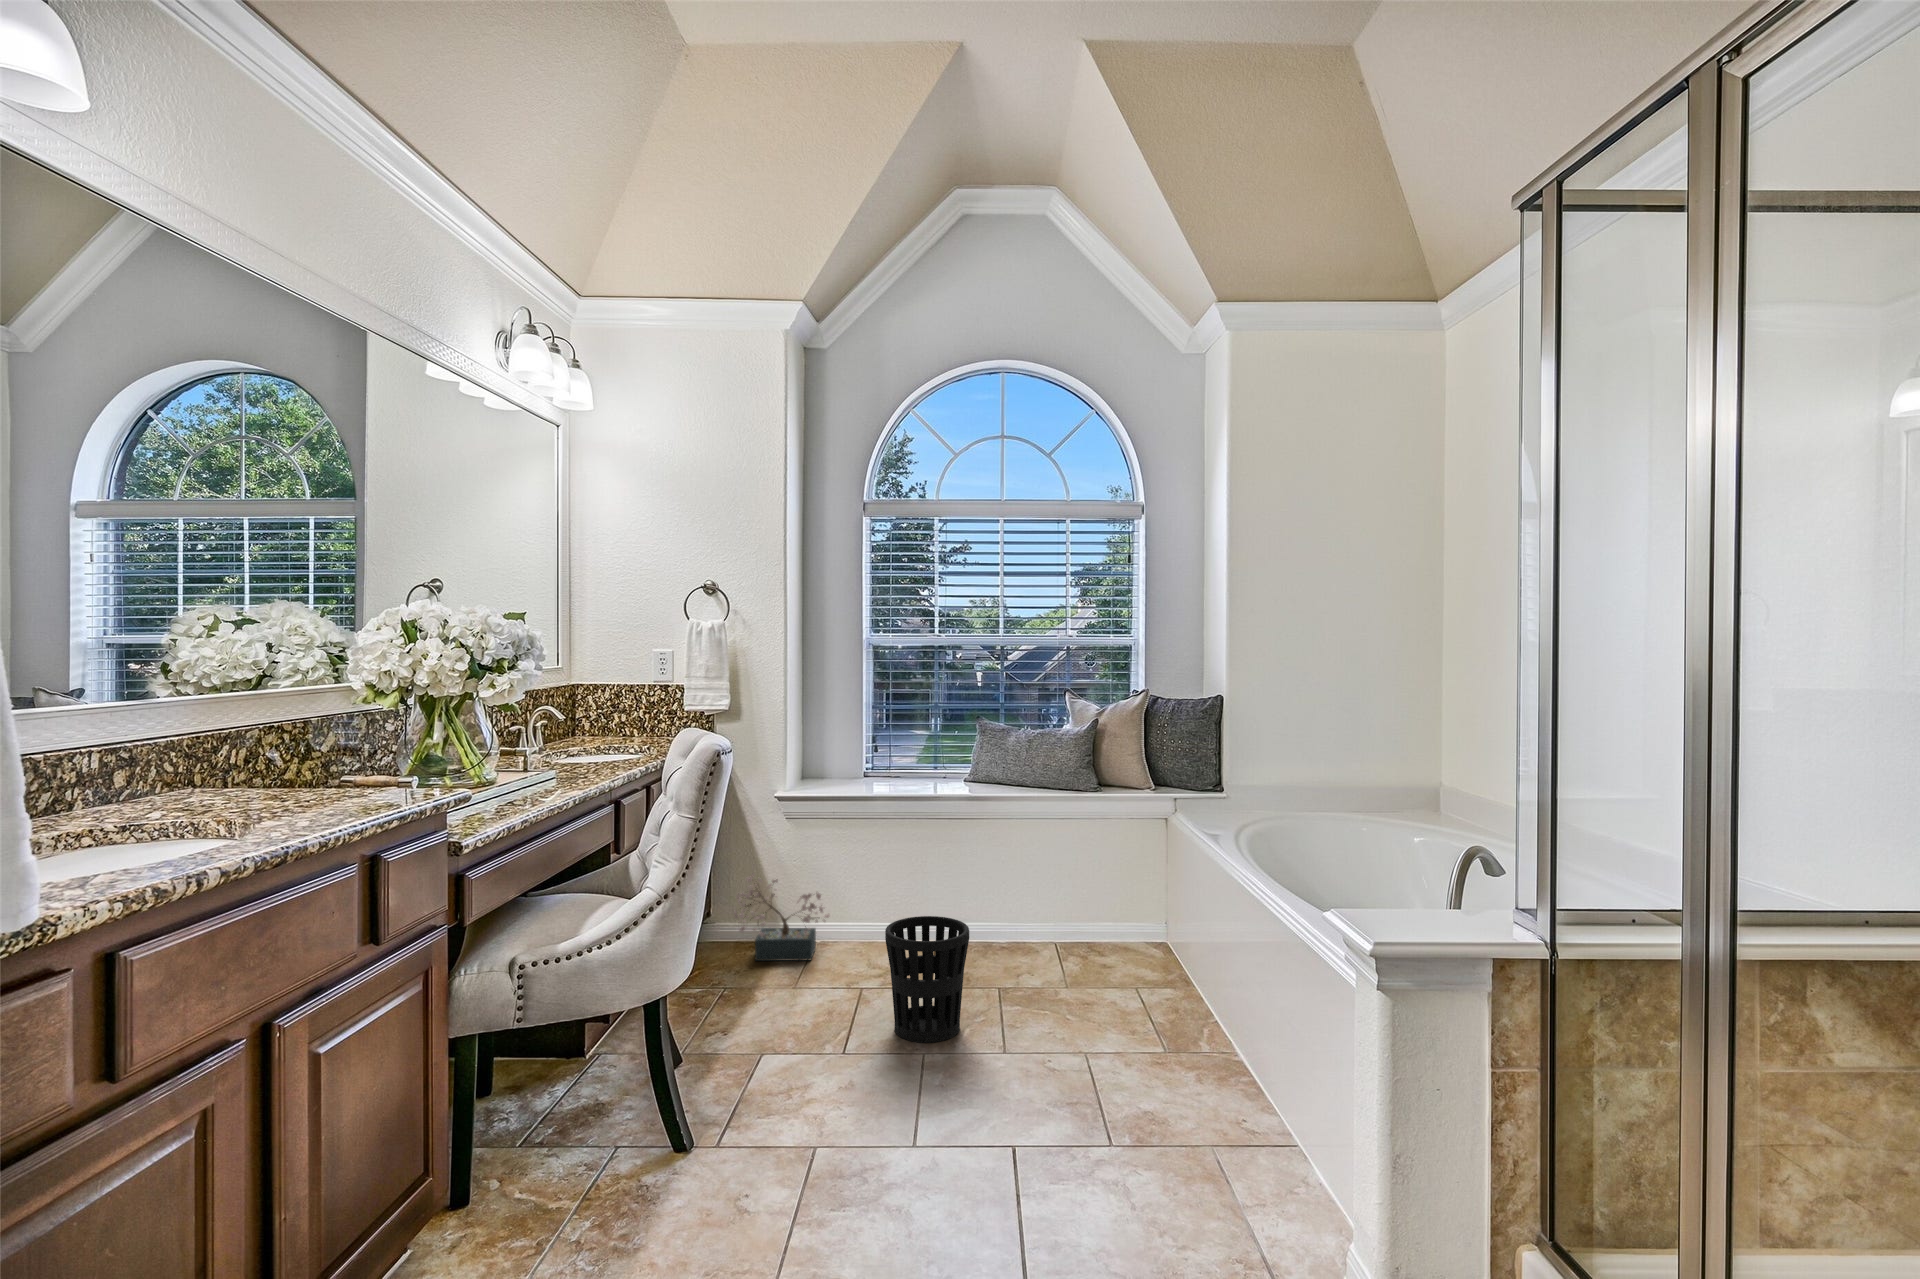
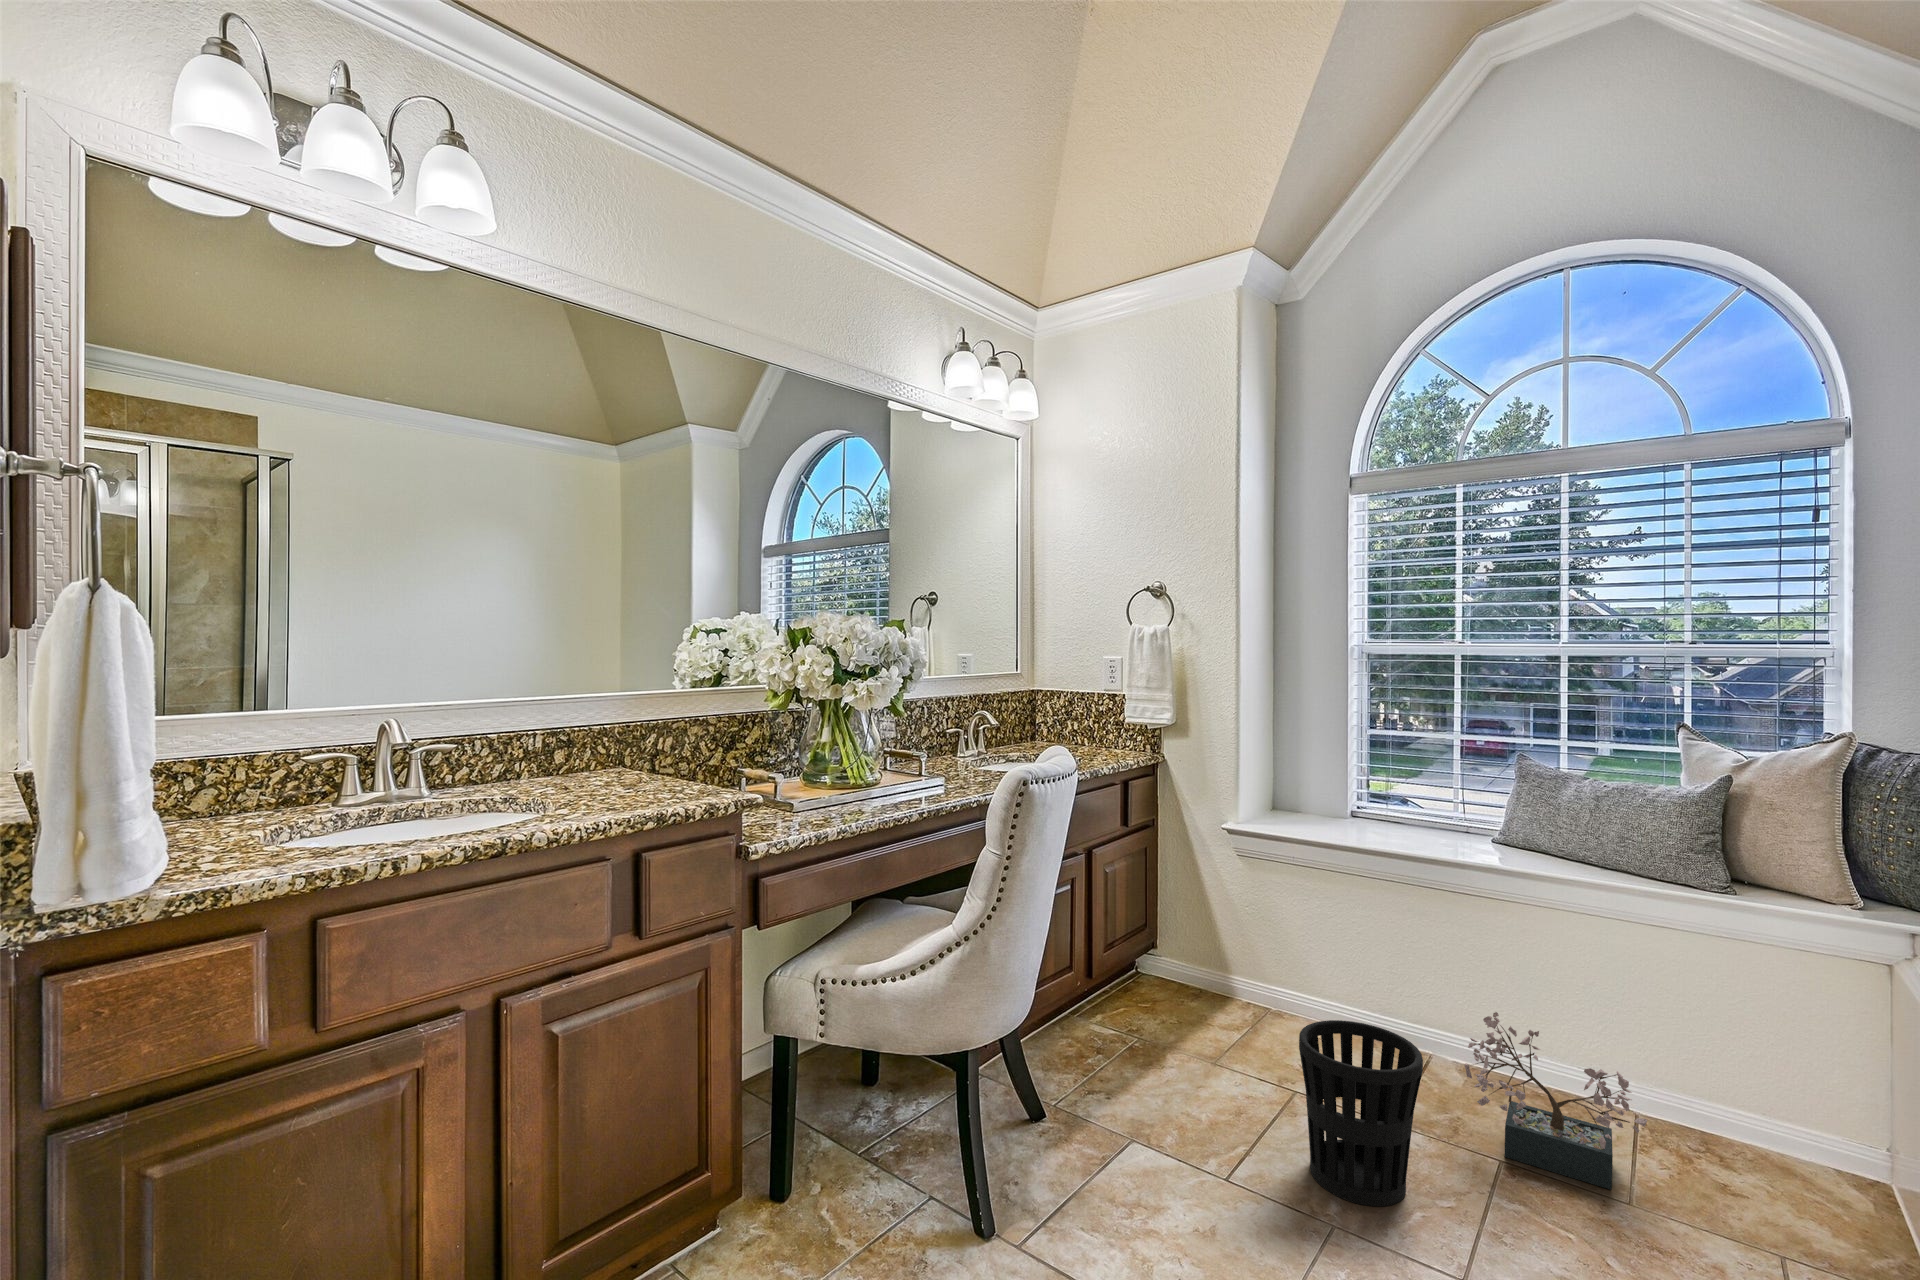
decorative plant: present [734,873,829,961] -> present [1465,1012,1647,1190]

